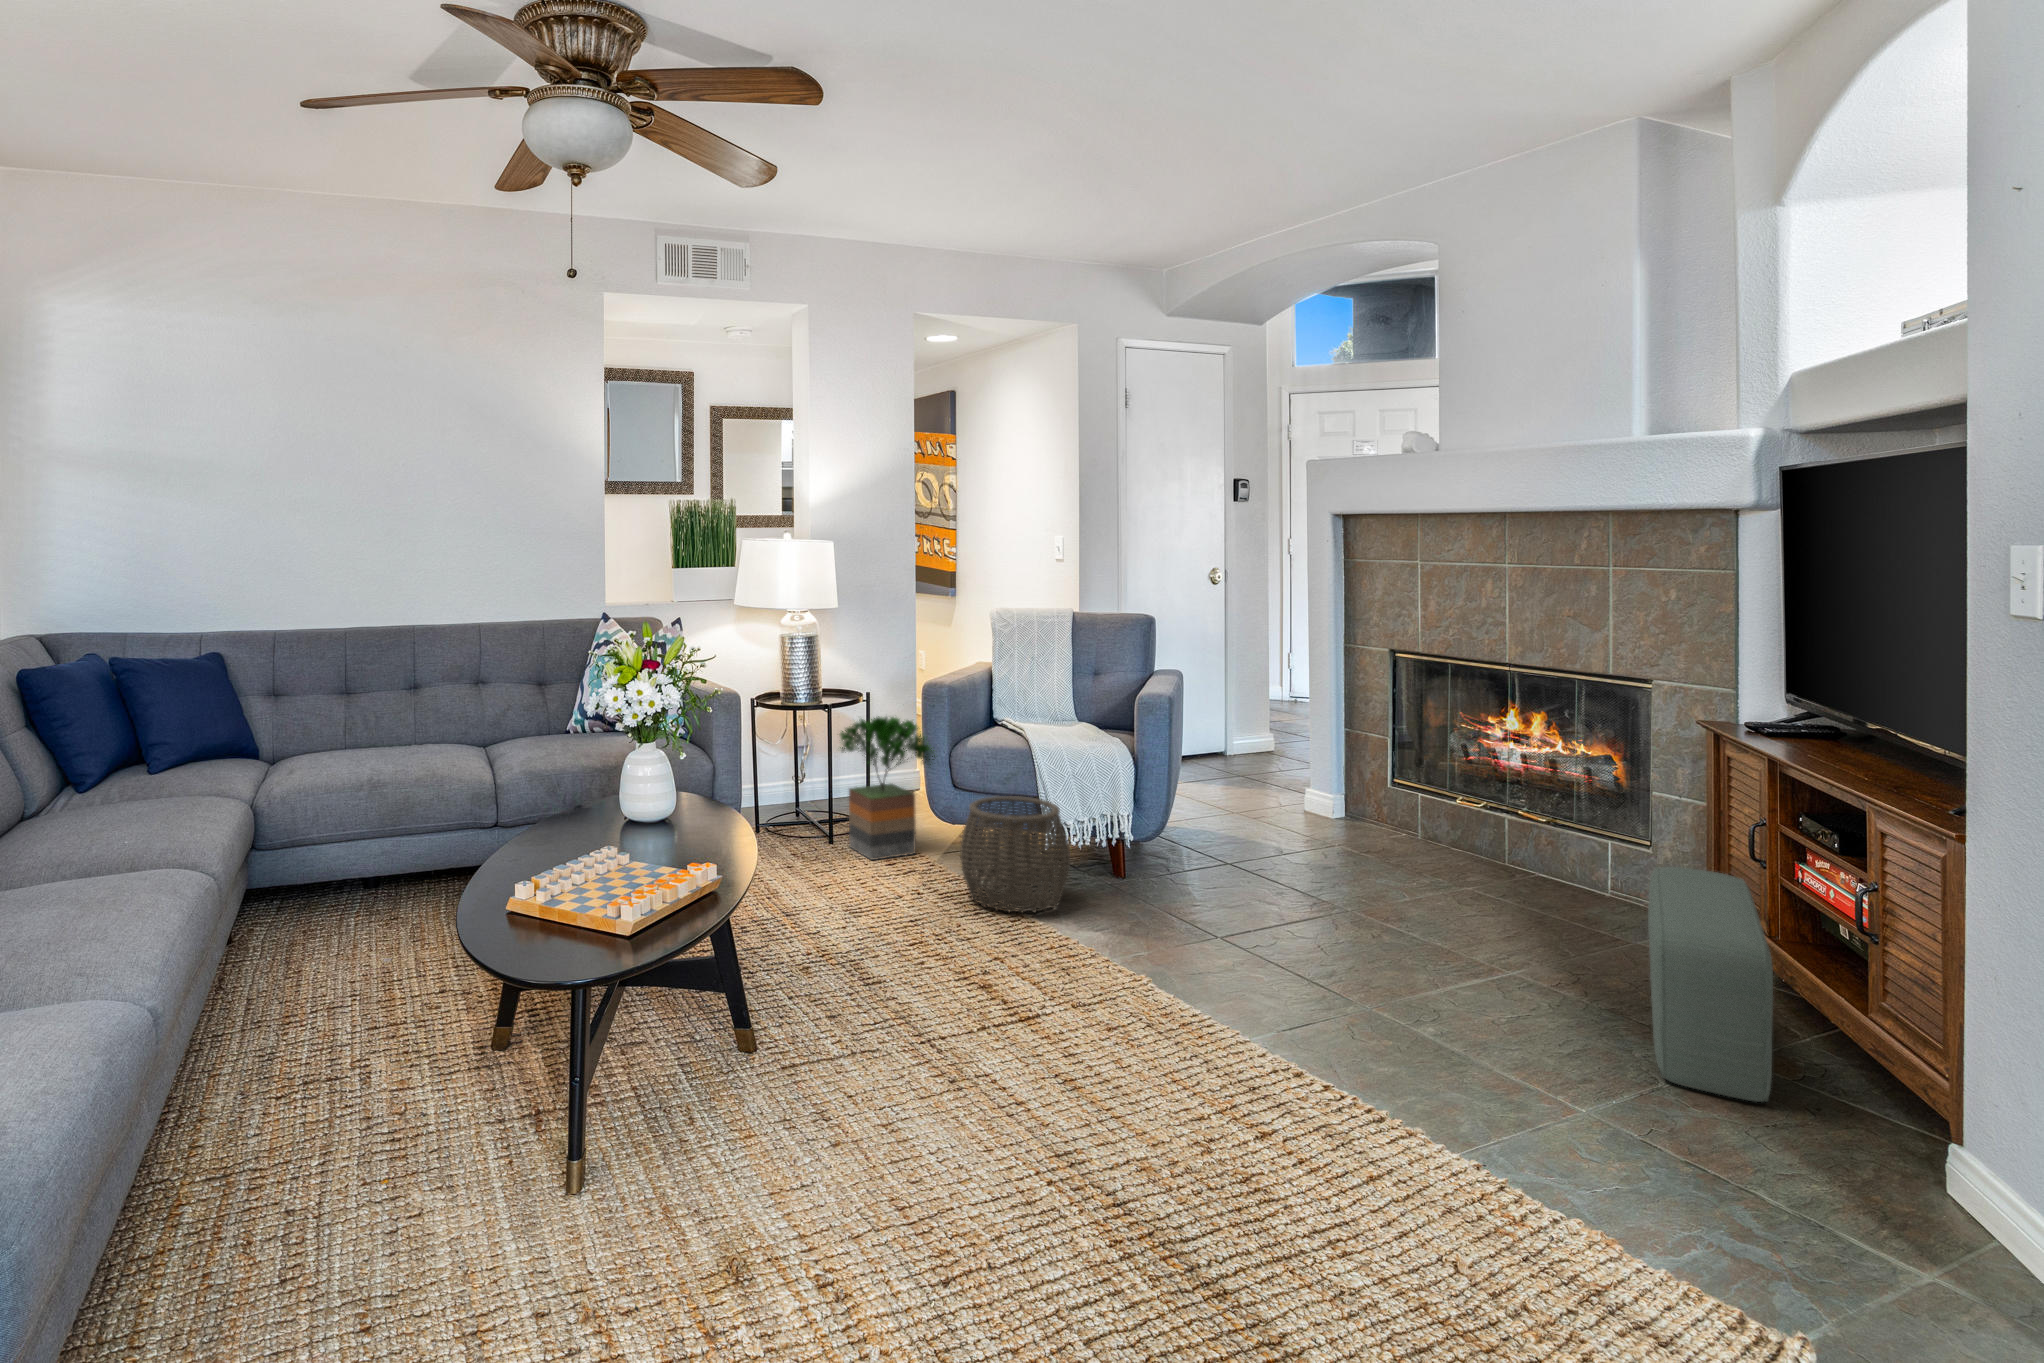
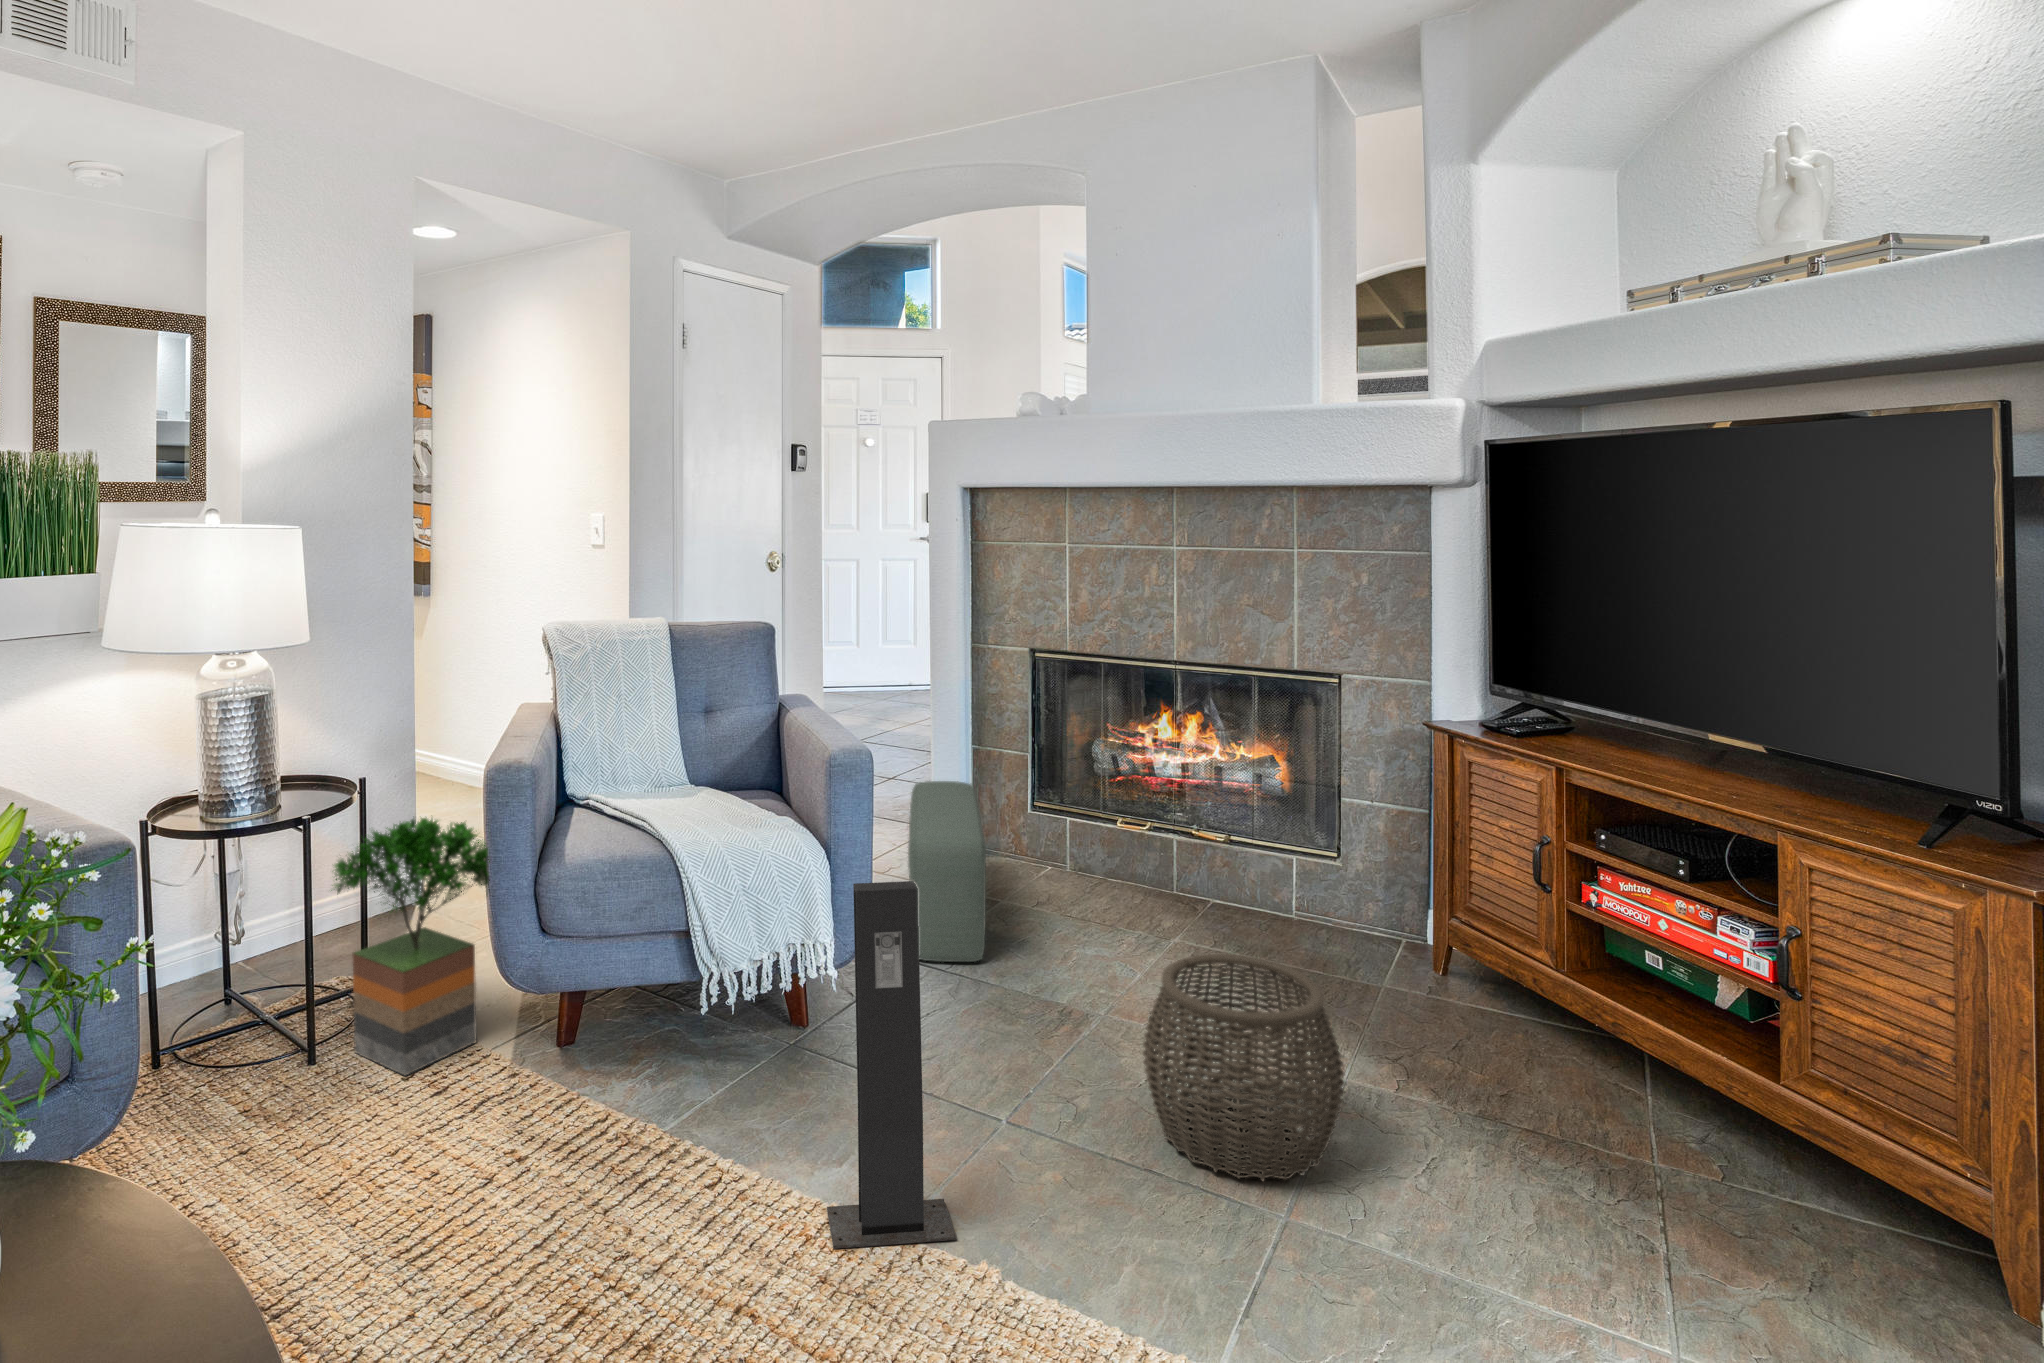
speaker: none [1064,755,1146,977] -> present [827,881,956,1249]
woven basket: present [960,796,1070,913] -> present [1143,954,1345,1181]
pouf: present [1648,867,1773,1102] -> present [908,781,986,962]

